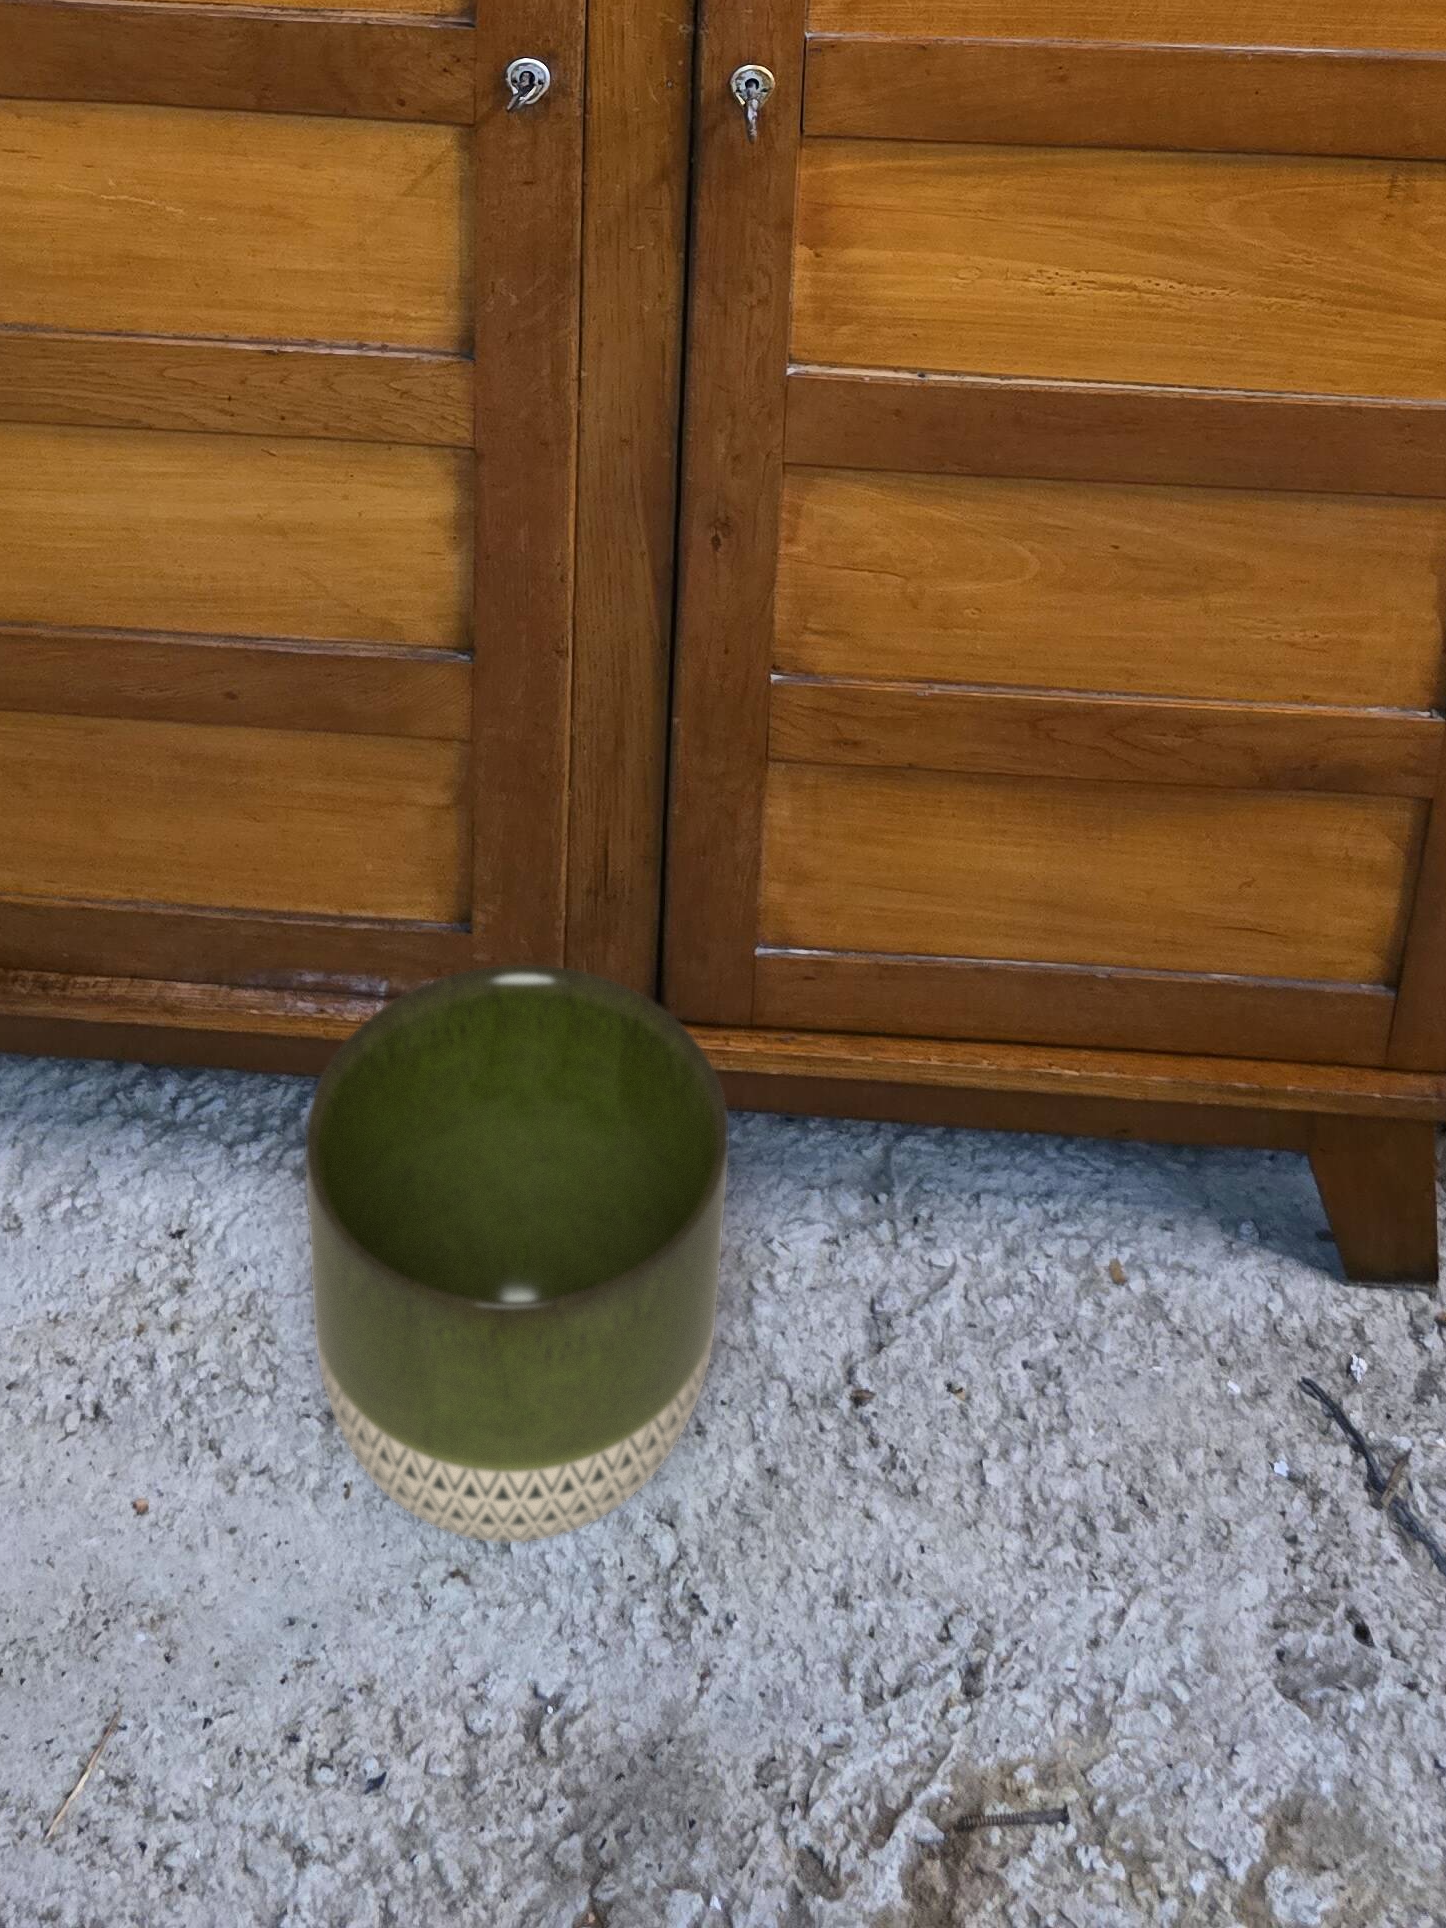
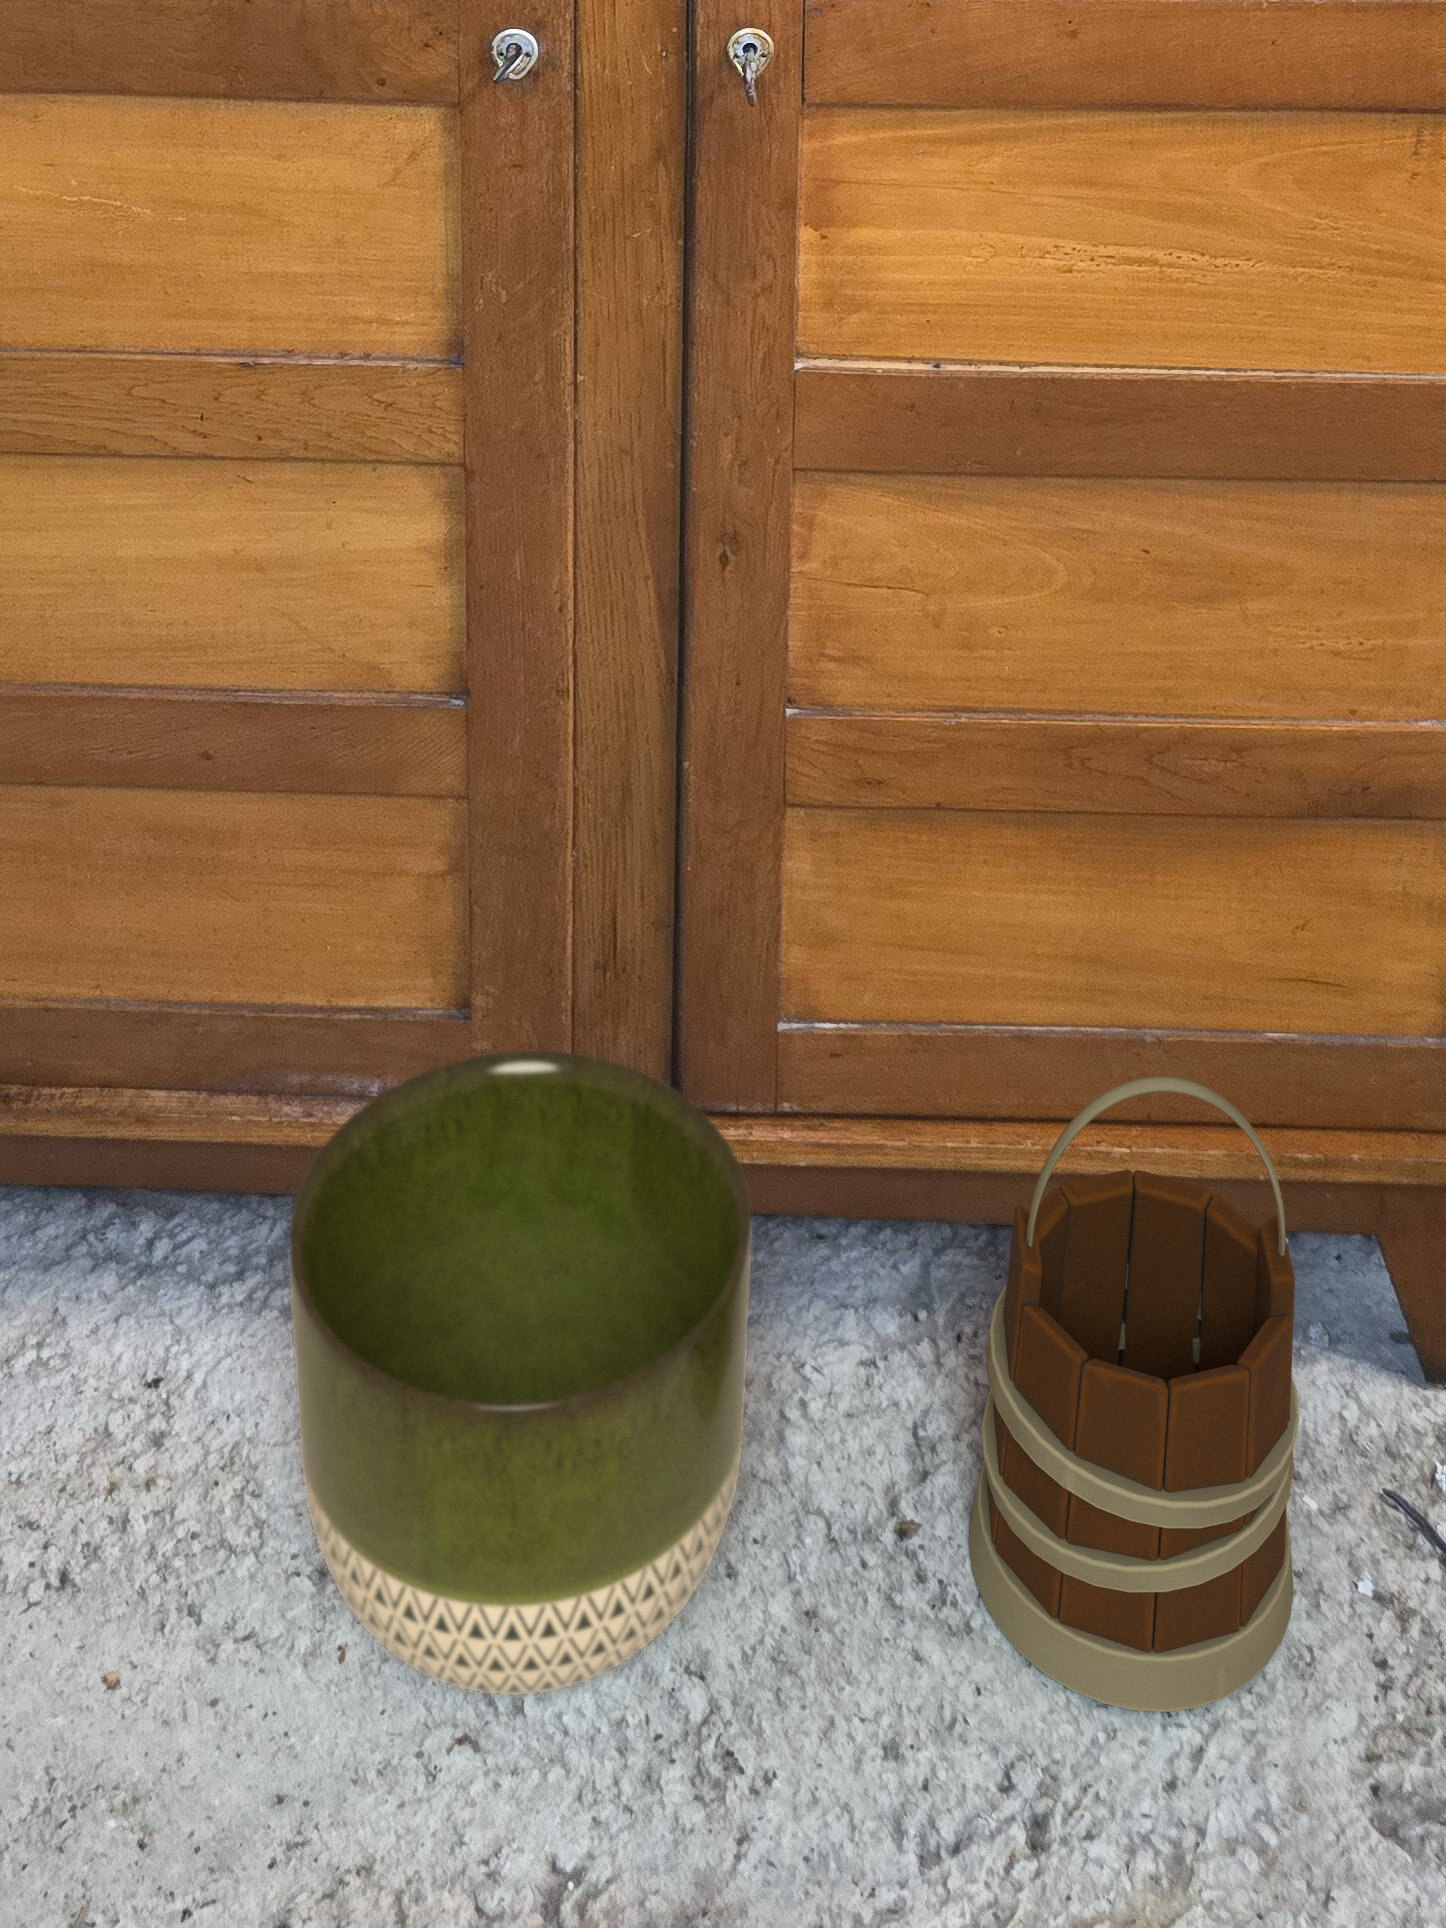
wooden bucket: none [919,1023,1227,1577] -> present [969,1076,1299,1712]

